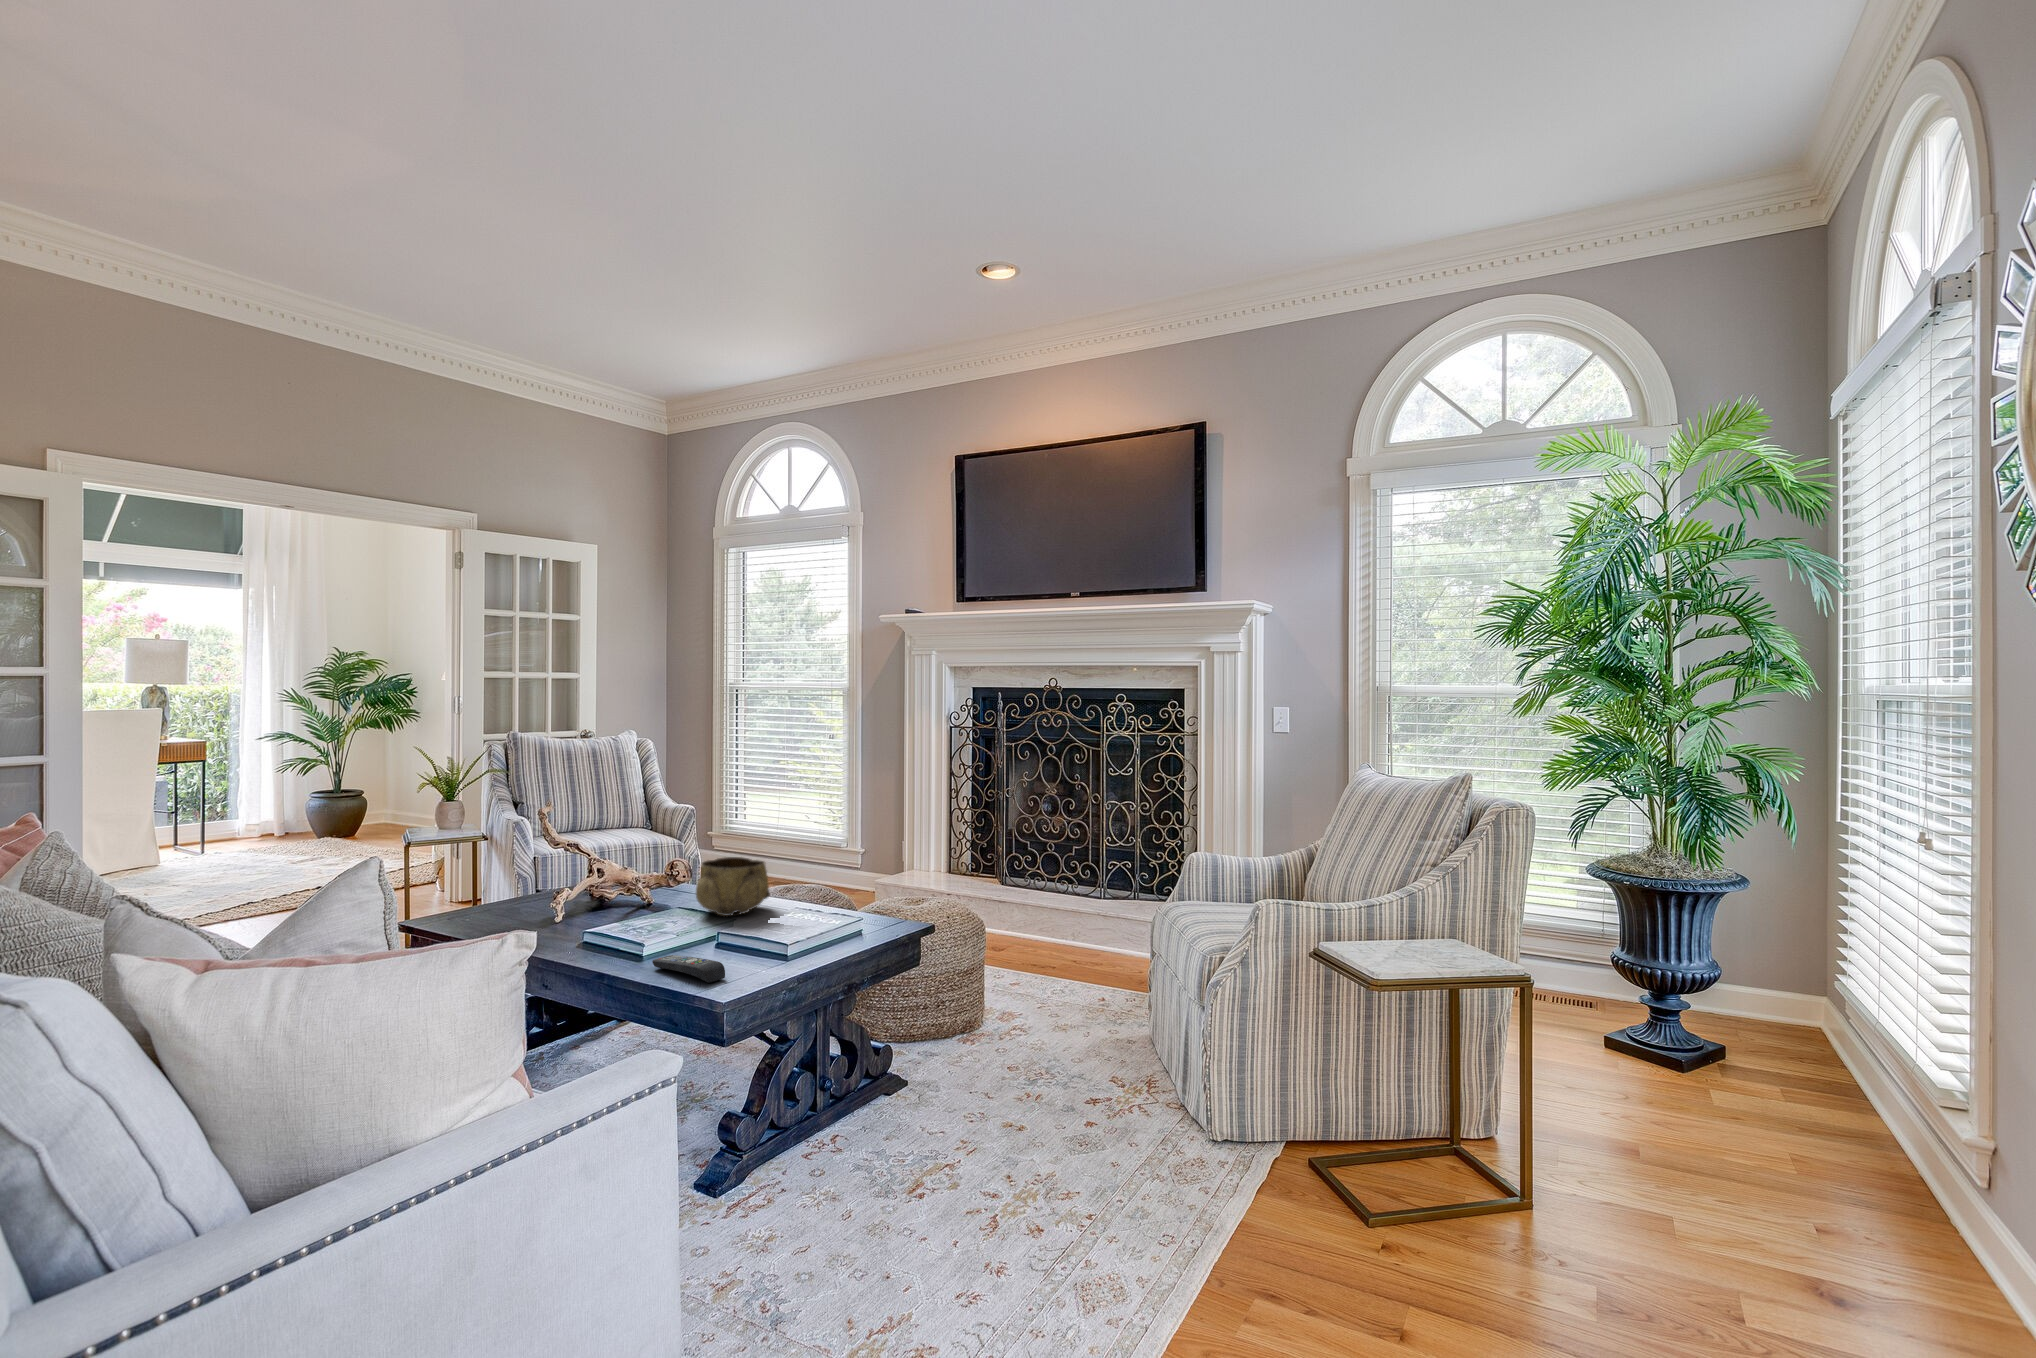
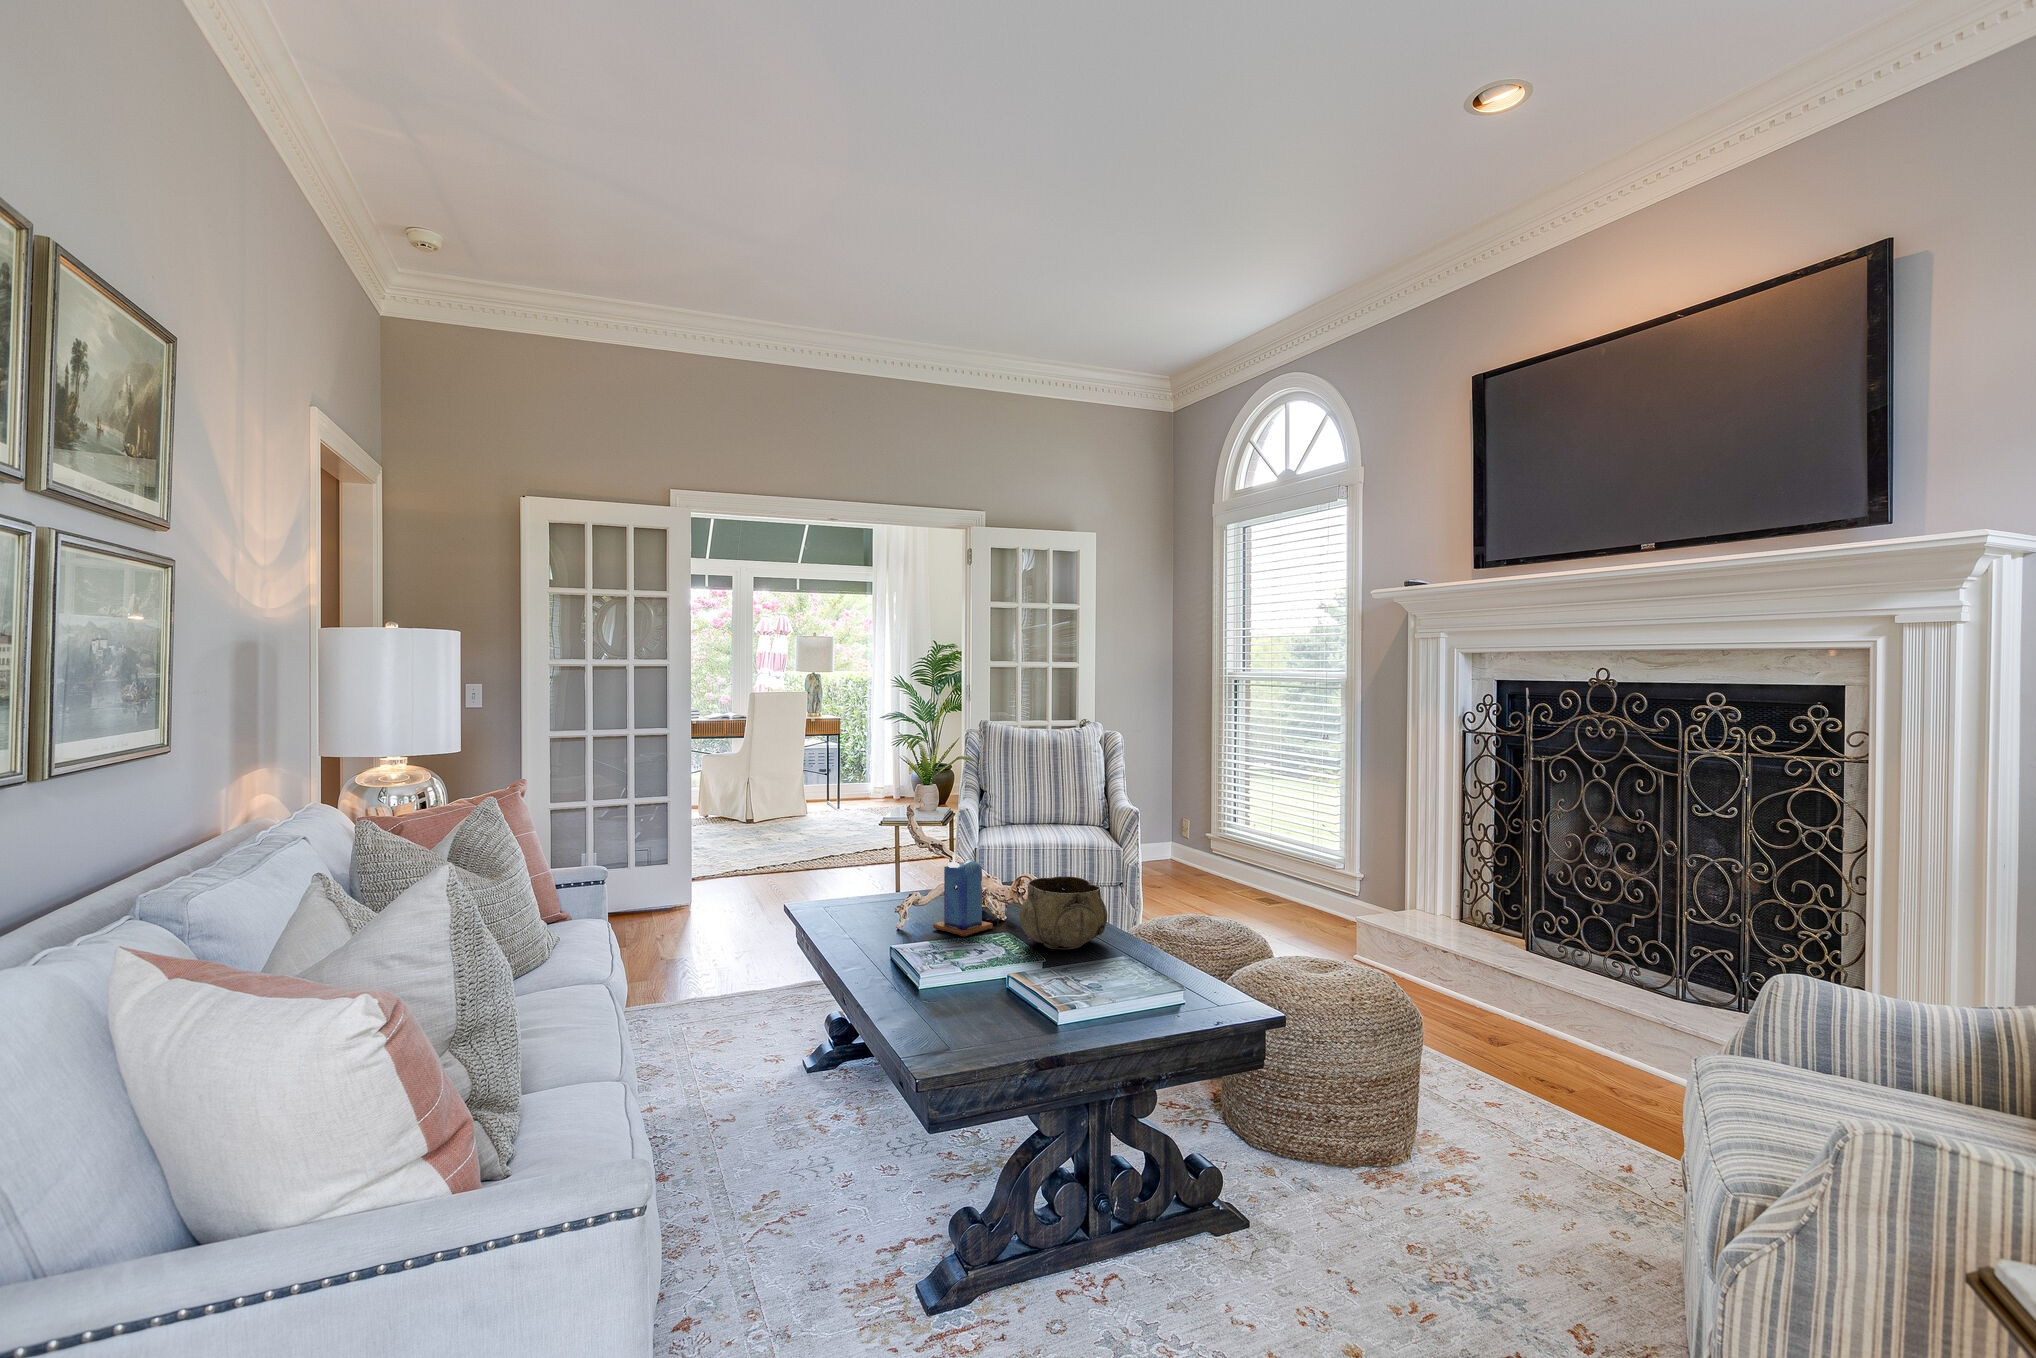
candle: none [604,849,658,919] -> present [933,854,993,937]
remote control: present [652,955,725,983] -> none [905,992,958,1041]

